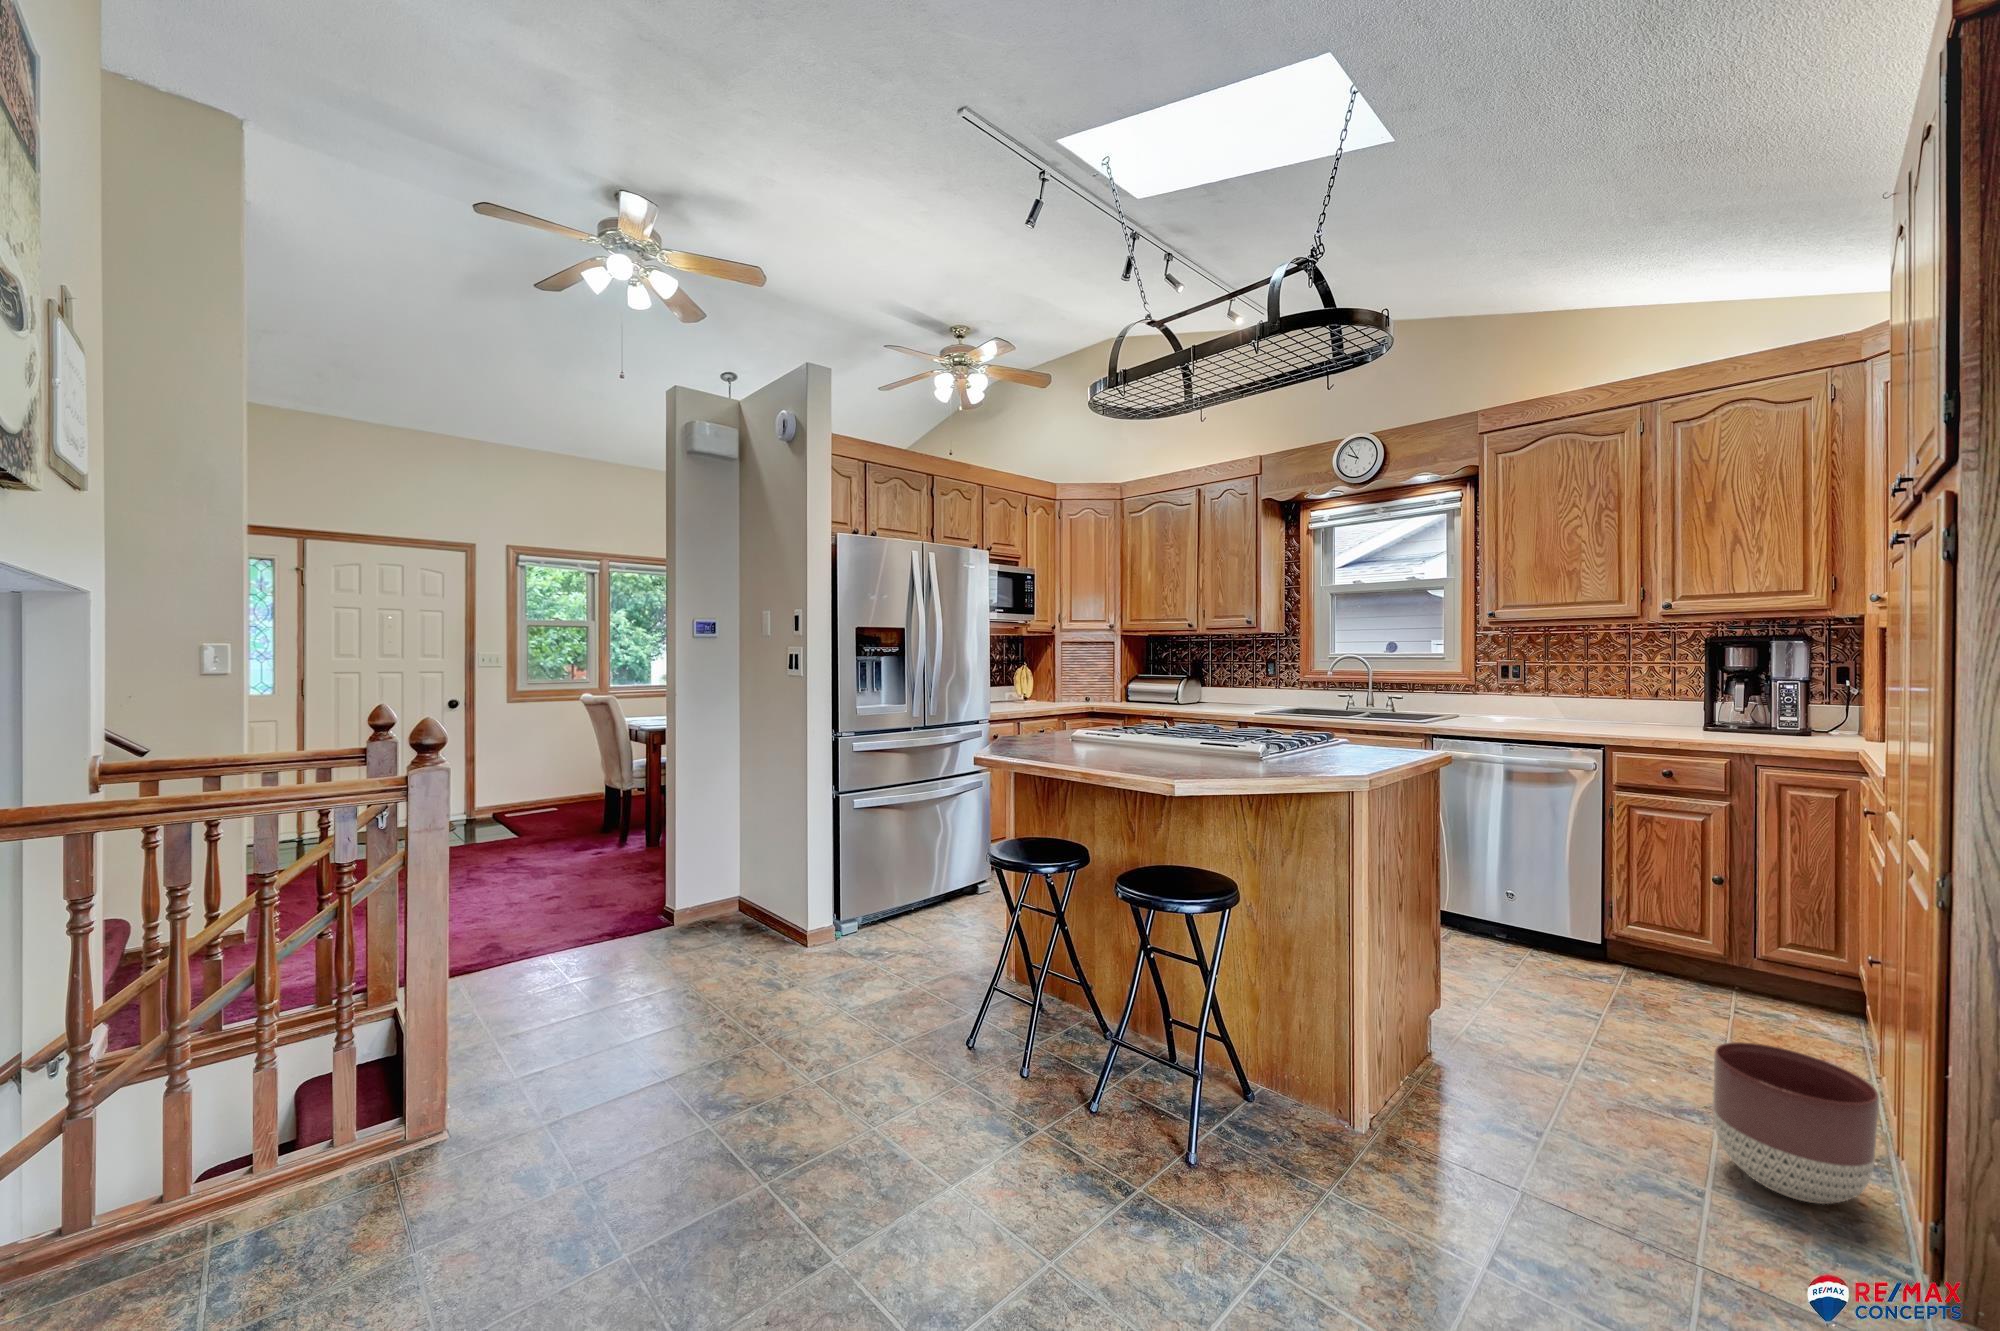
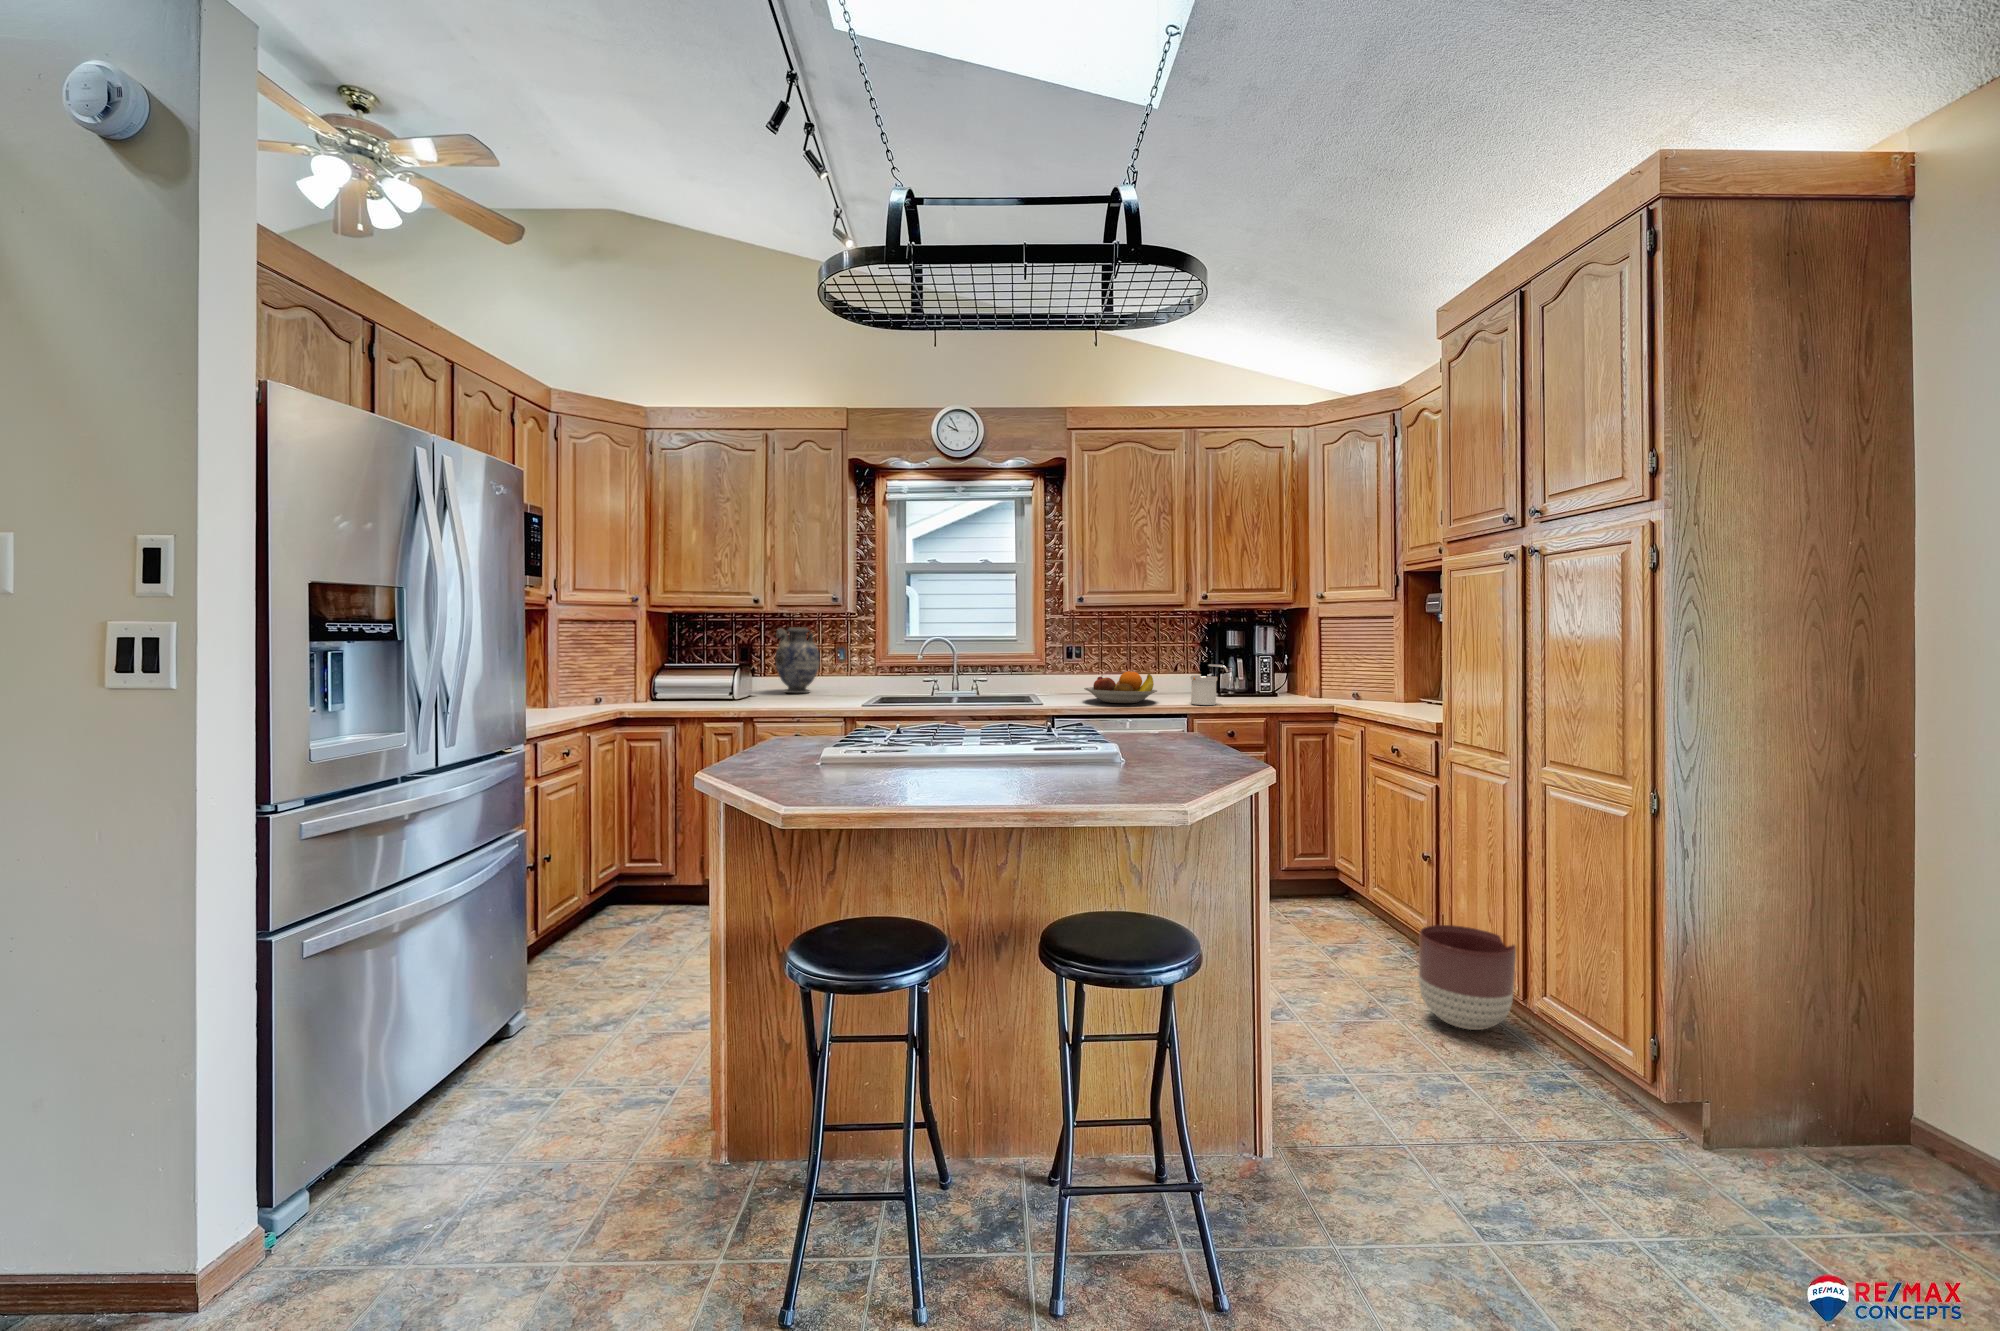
vase: none [1213,647,1257,704] -> present [775,627,820,693]
soap dispenser: none [1613,684,1659,737] -> present [1191,662,1229,705]
fruit bowl: none [1478,693,1575,729] -> present [1084,671,1157,703]

